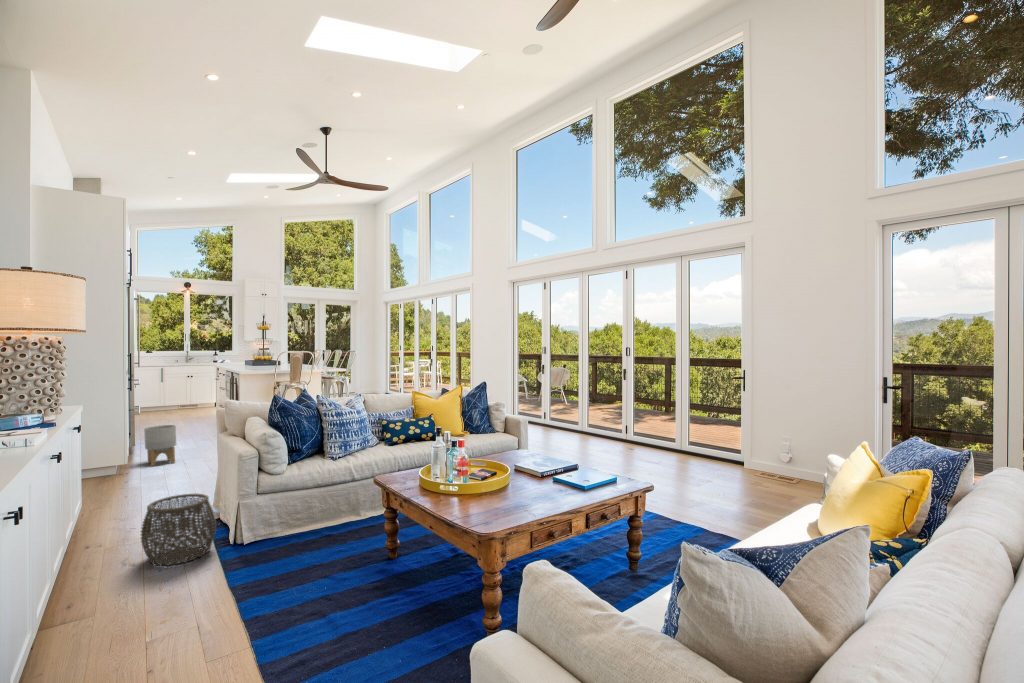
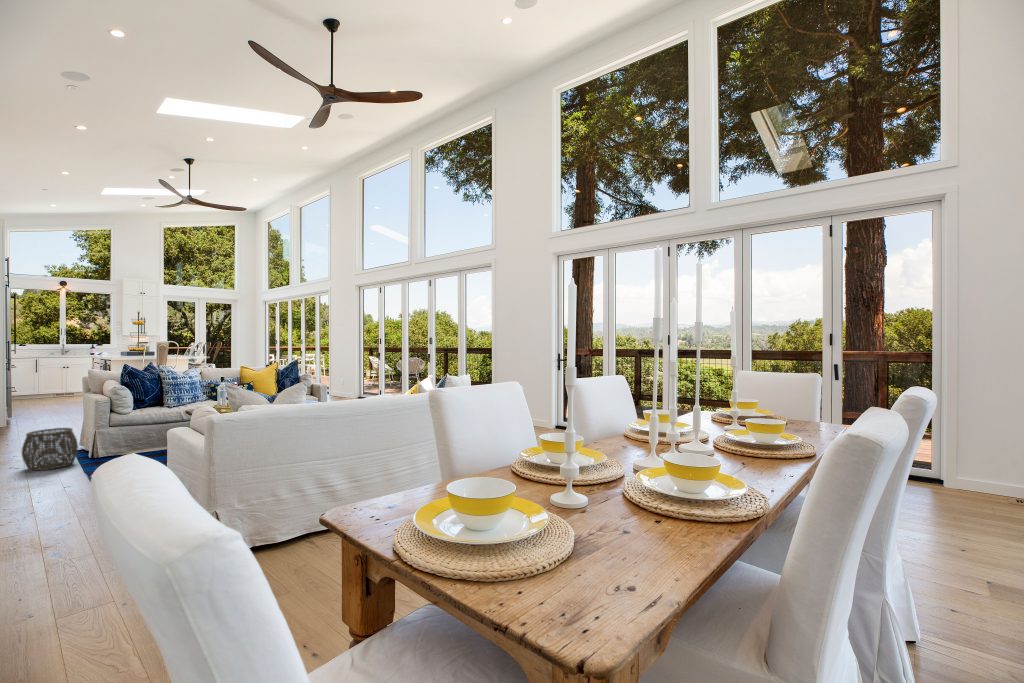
planter: present [144,425,176,466] -> none [21,397,50,429]

